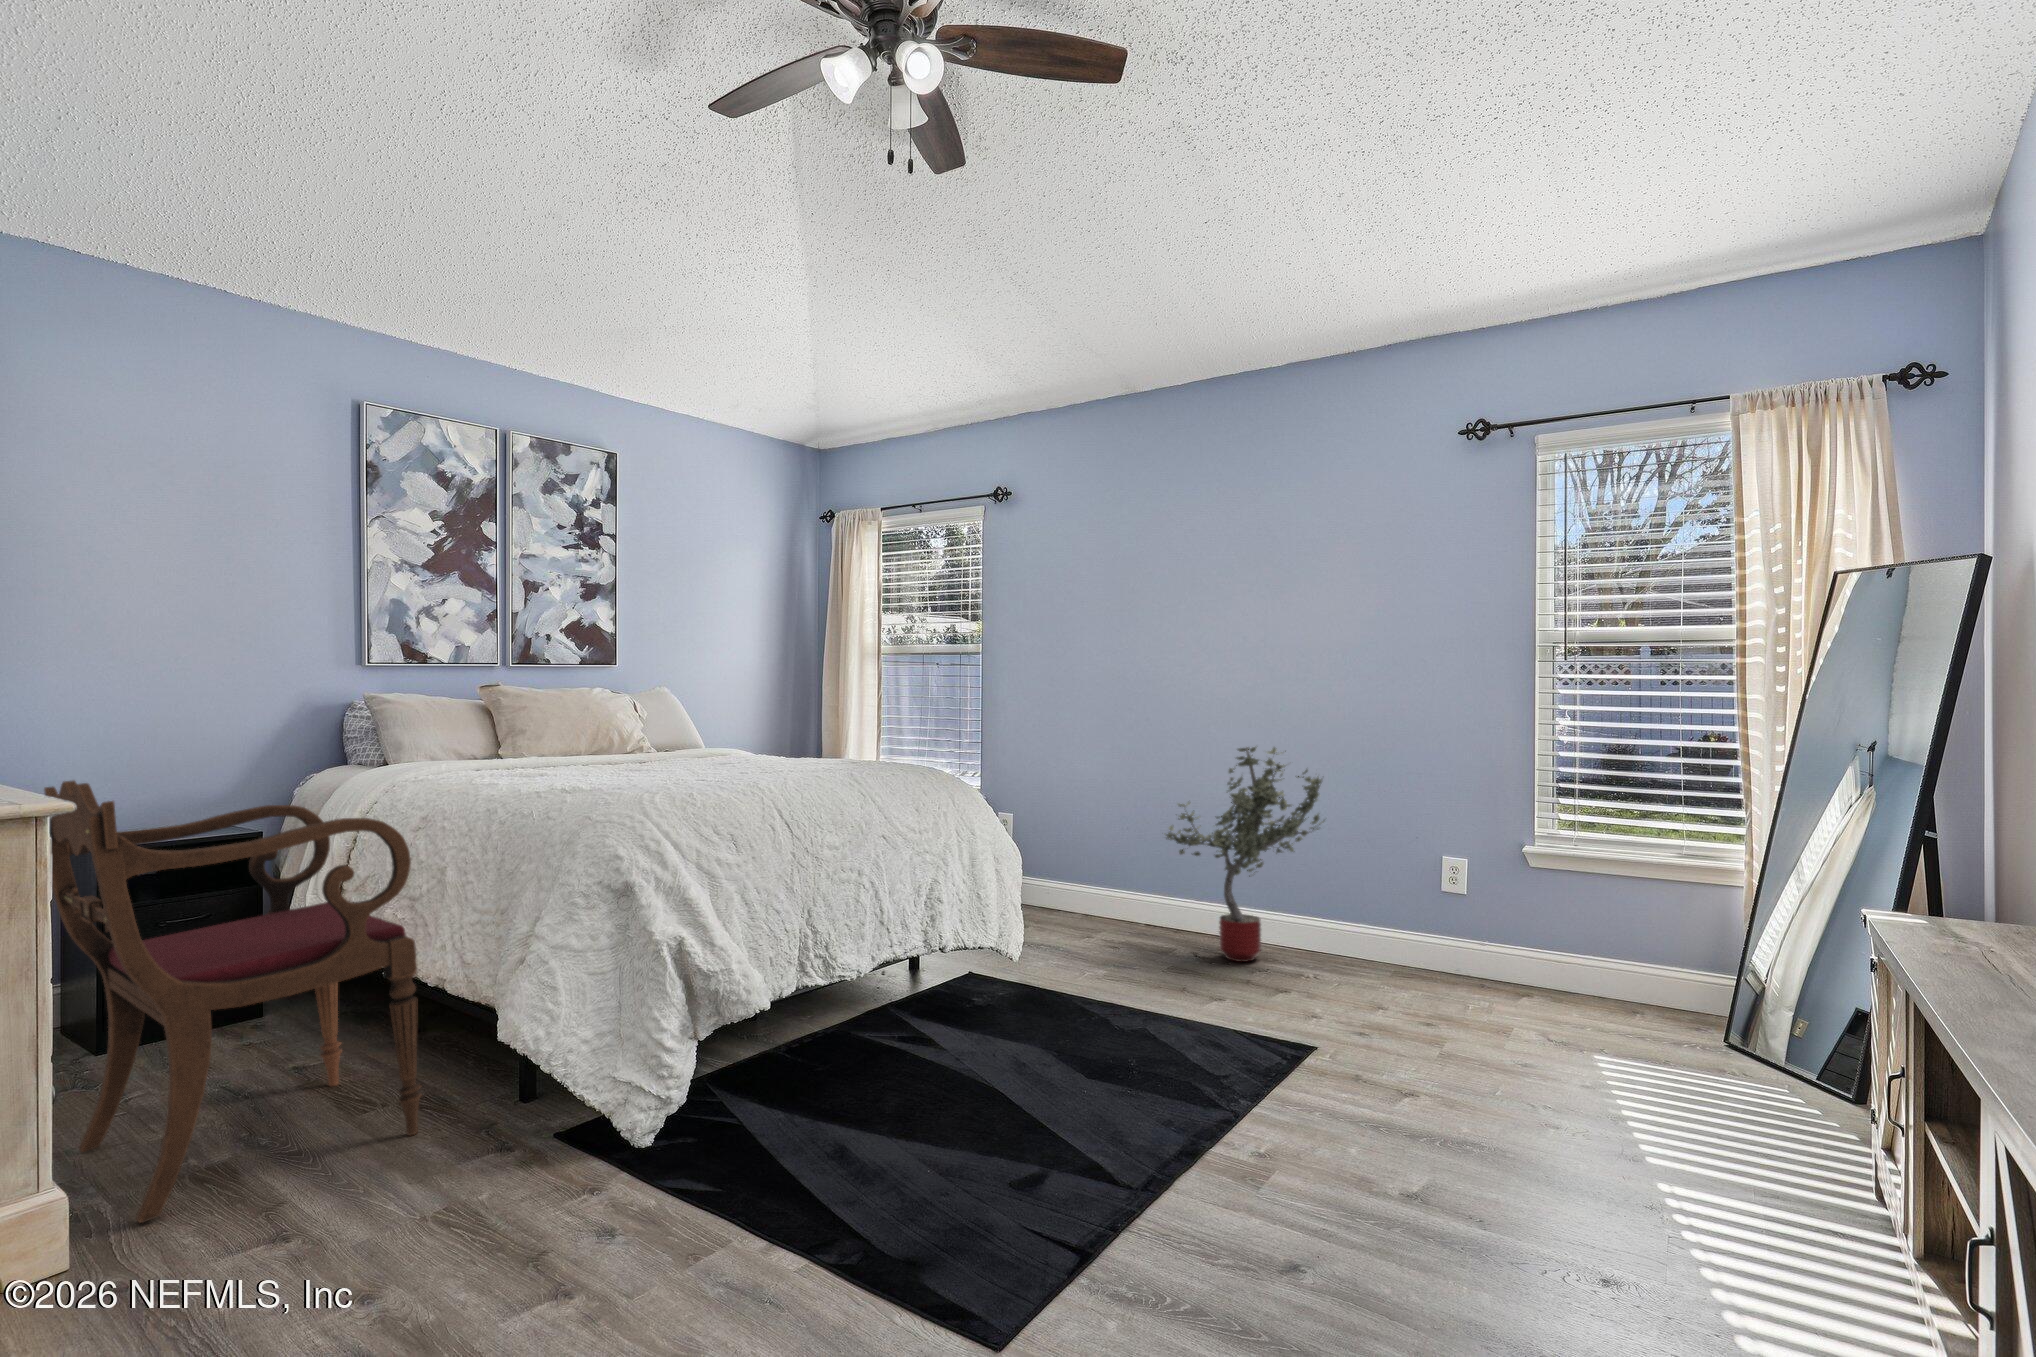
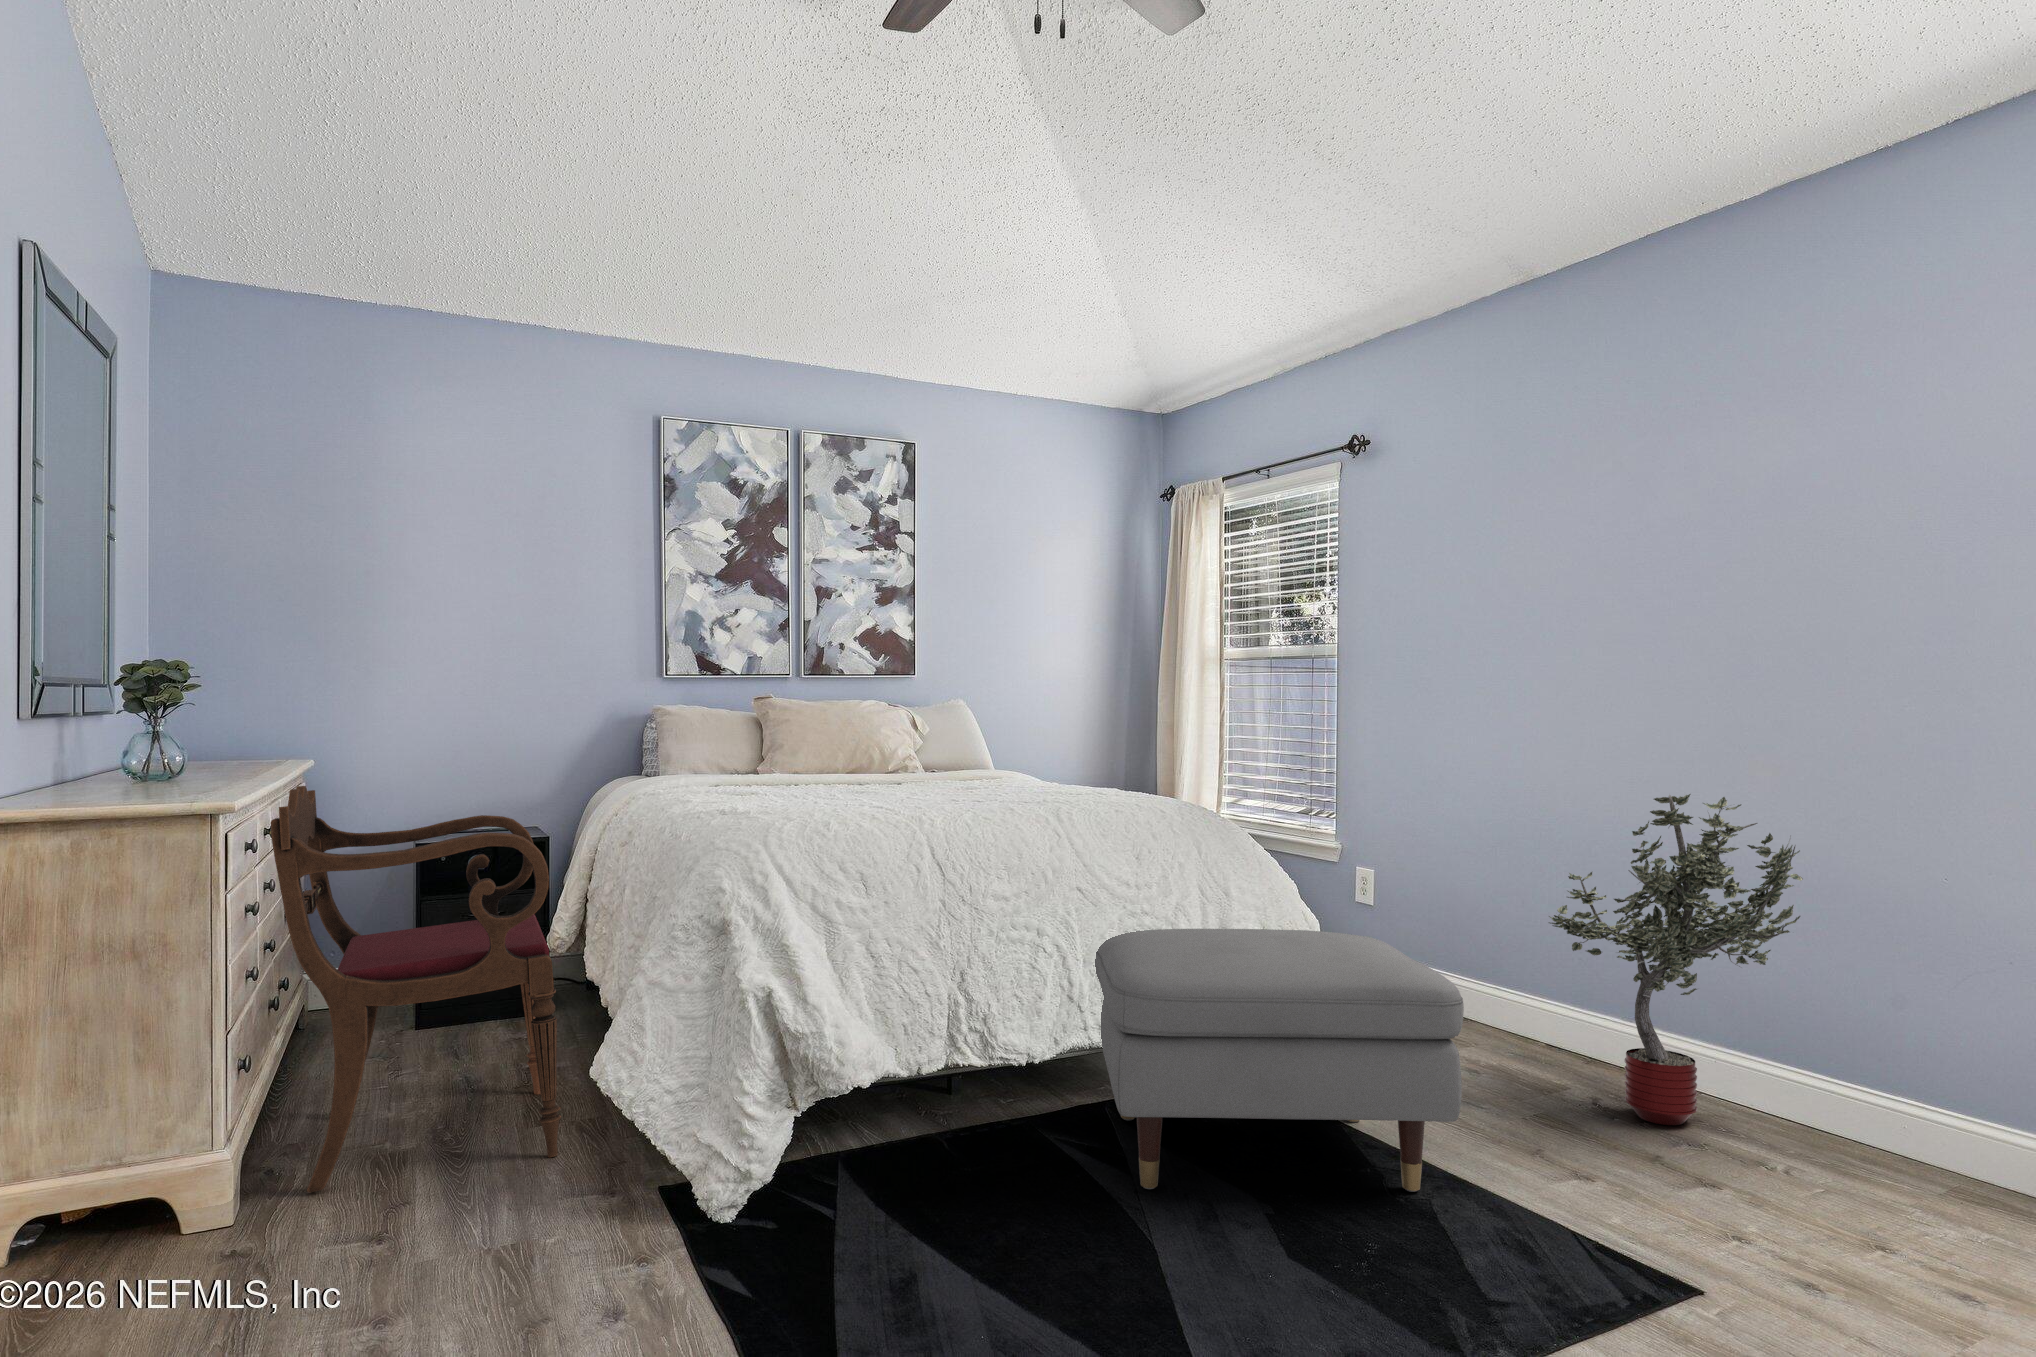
ottoman: none [886,855,1173,1057] -> present [1095,929,1464,1192]

